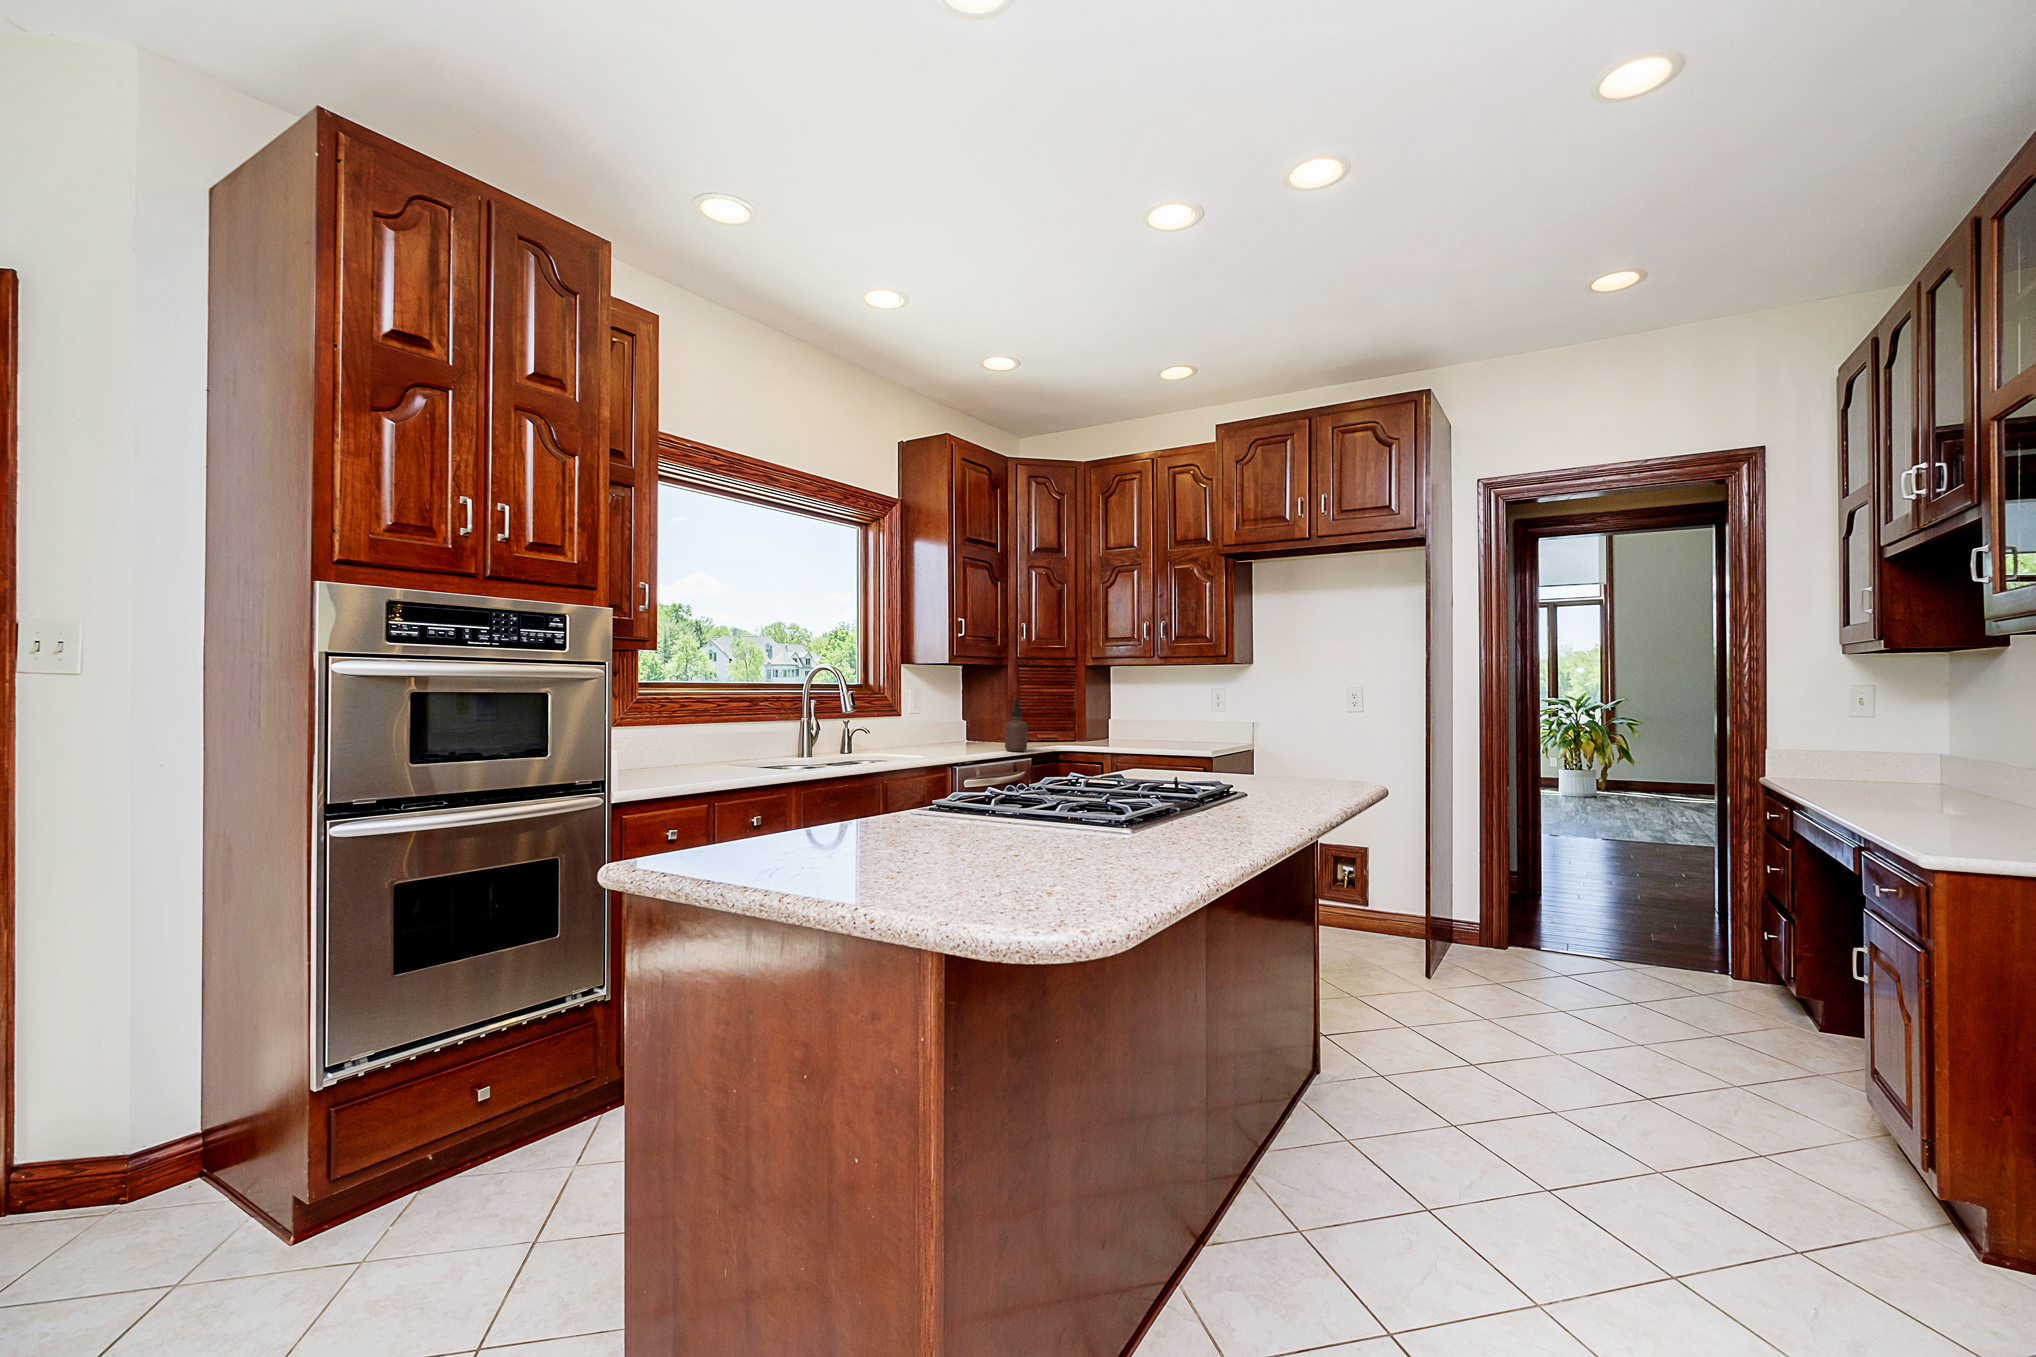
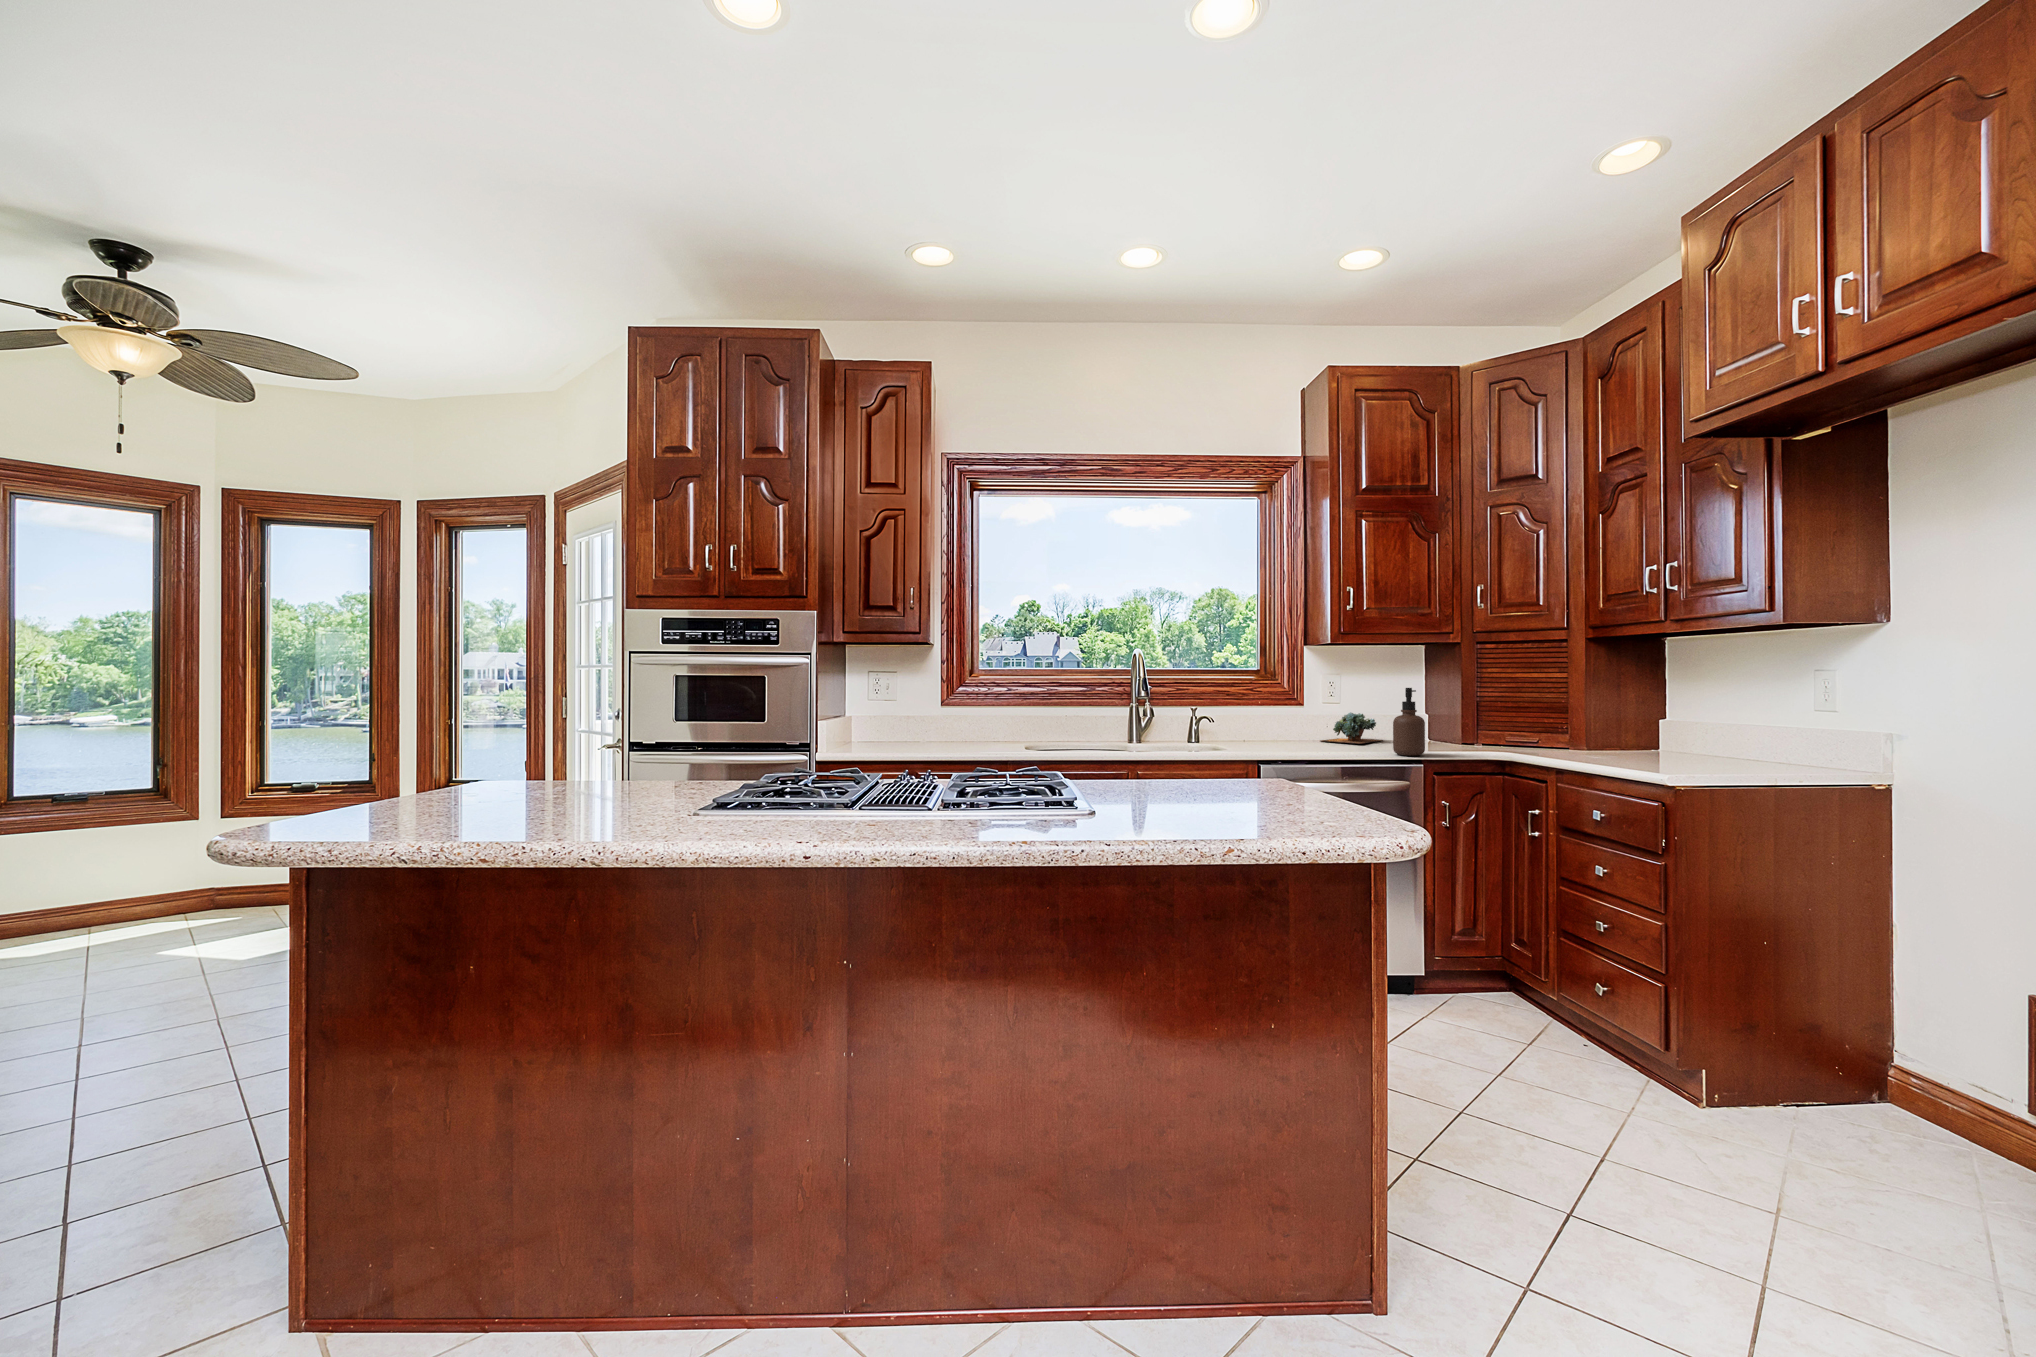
succulent plant: none [918,719,961,744] -> present [1321,712,1382,743]

